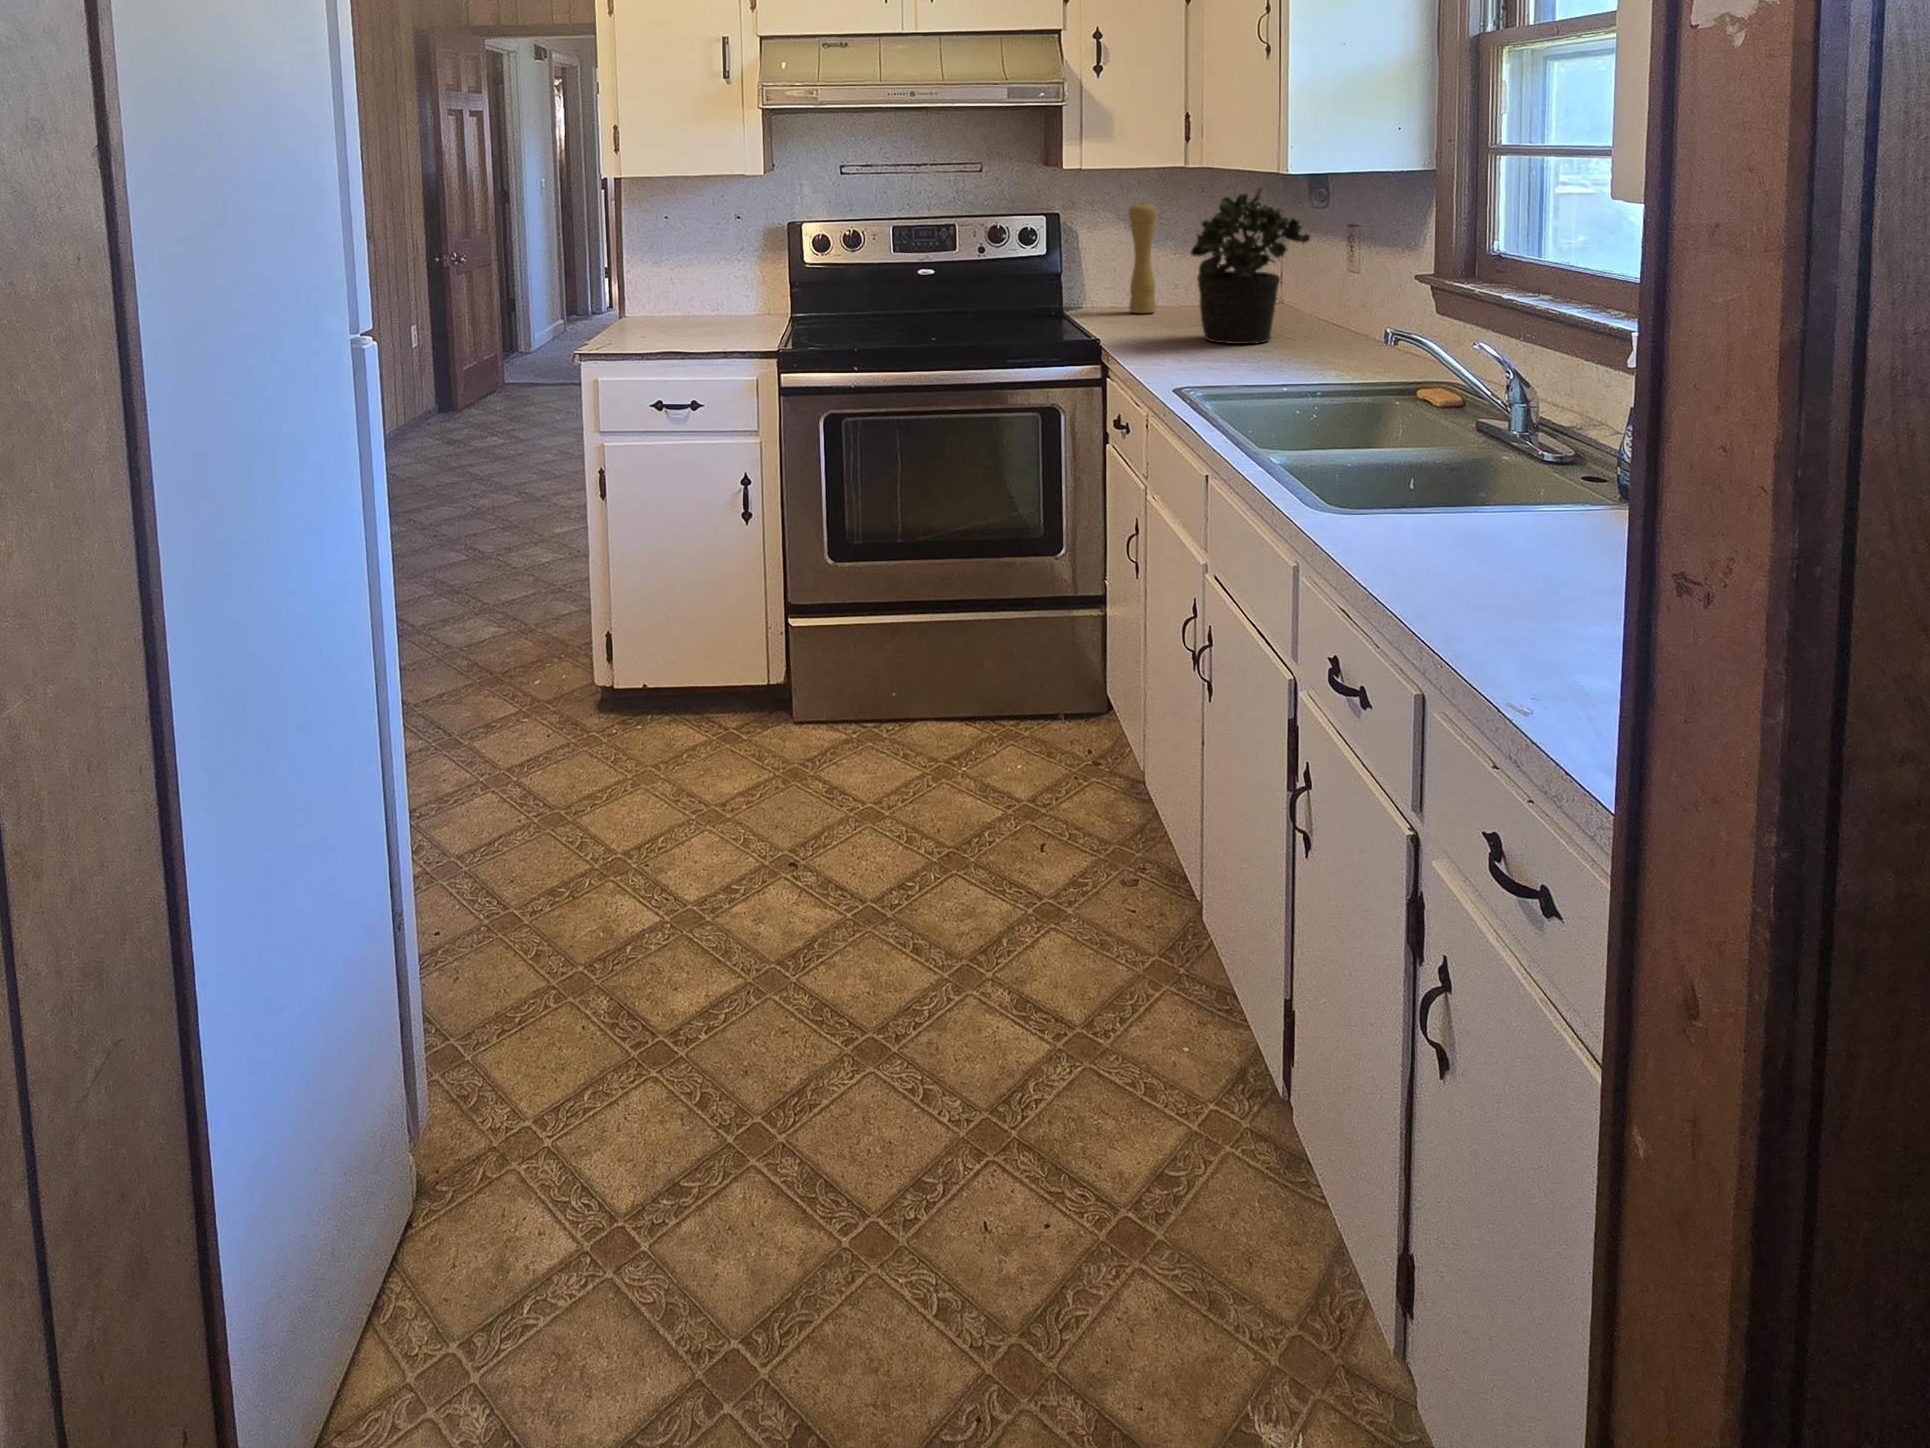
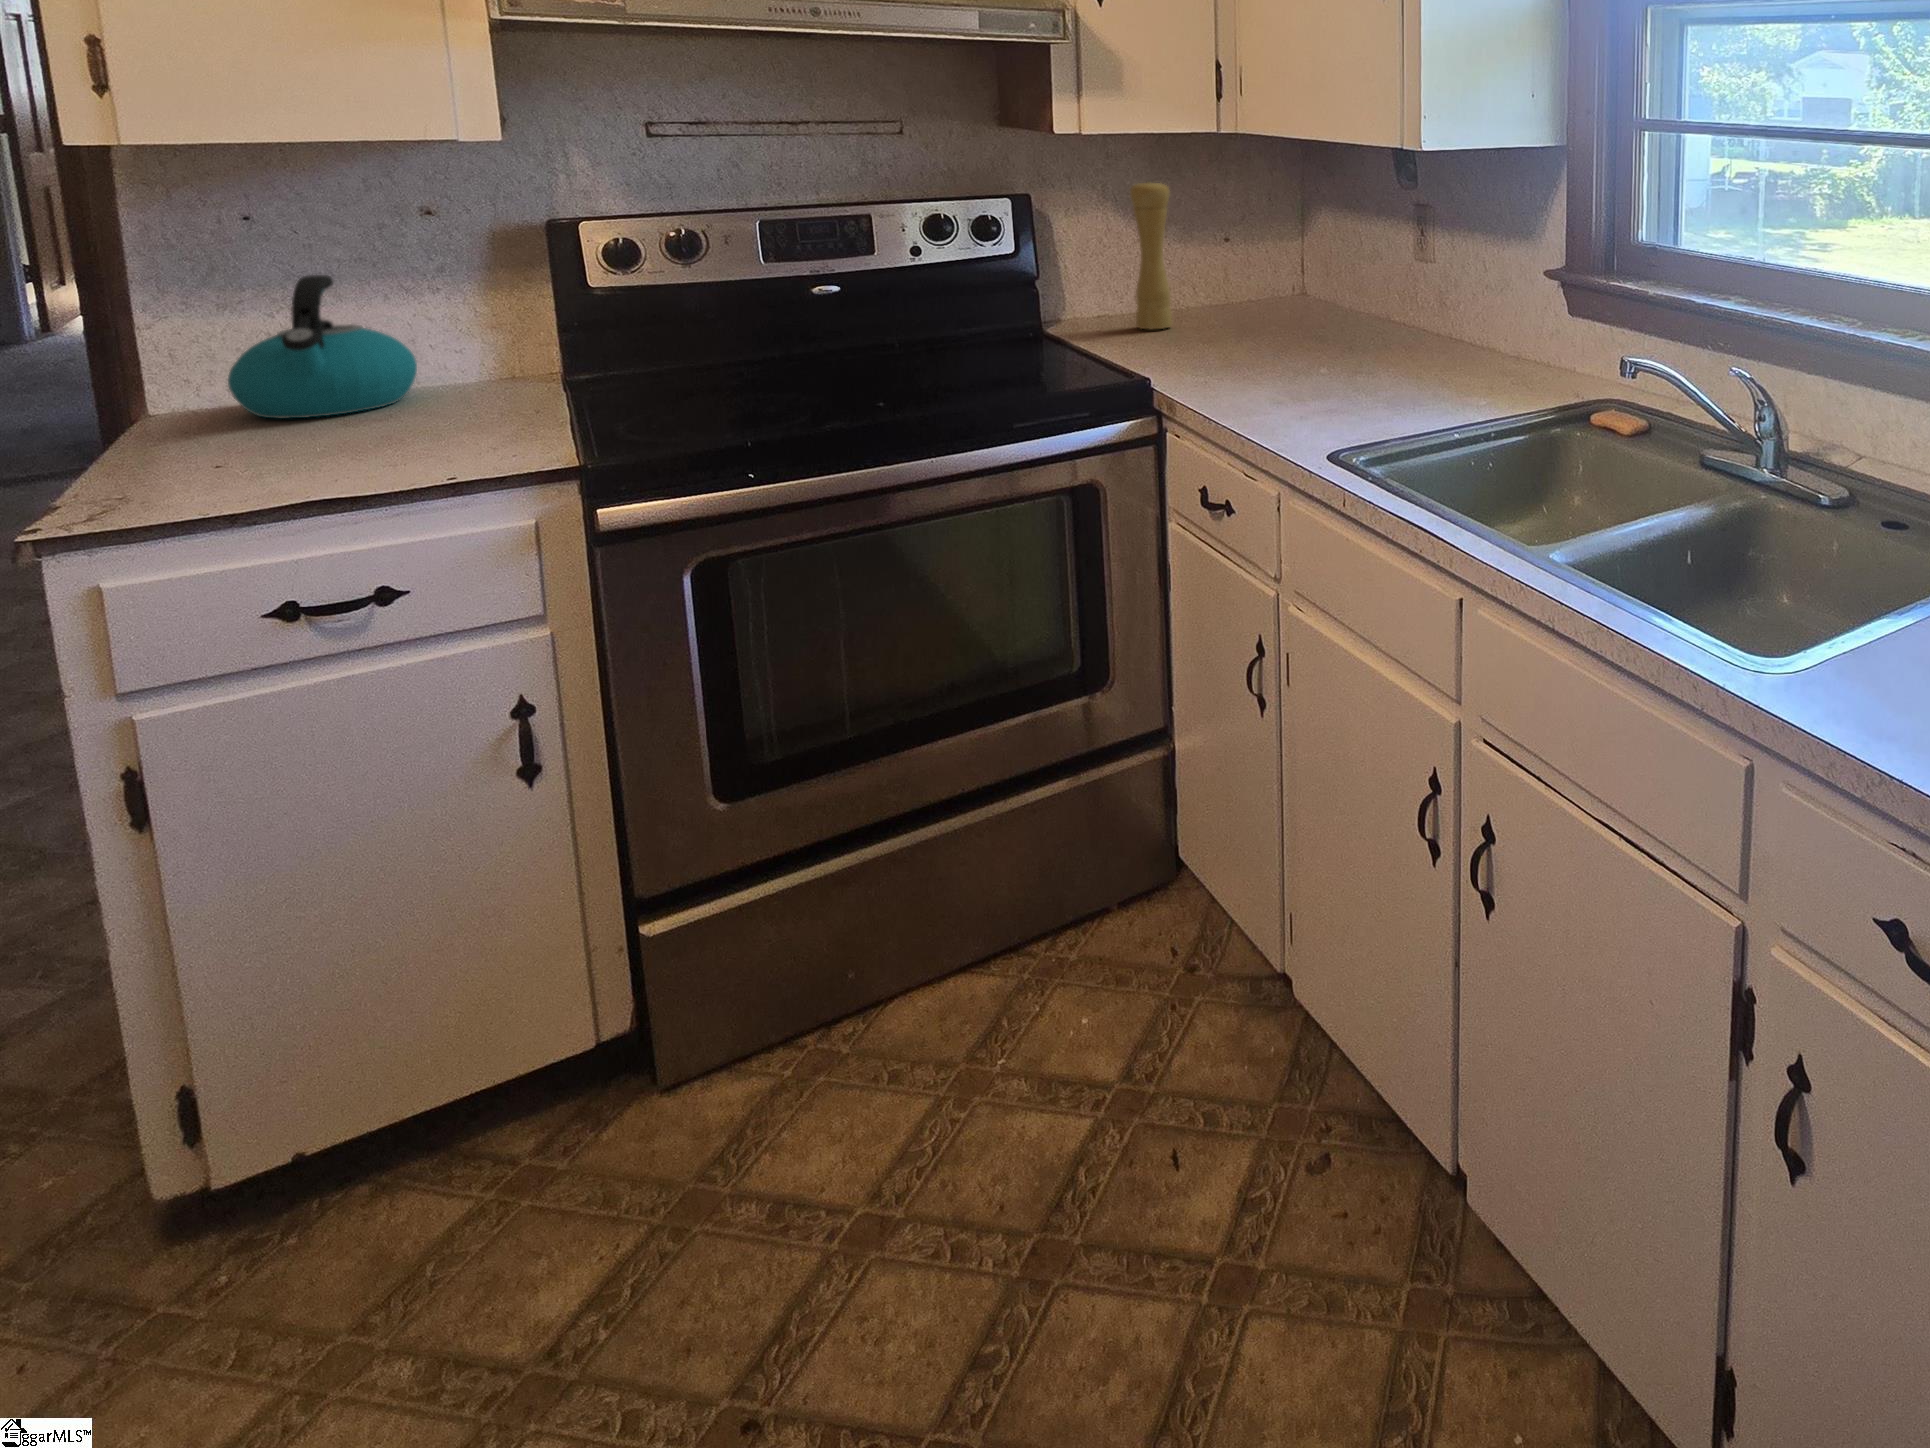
potted plant: present [1191,189,1310,344] -> none [1251,166,1395,369]
kettle: none [656,252,730,325] -> present [228,275,417,418]

